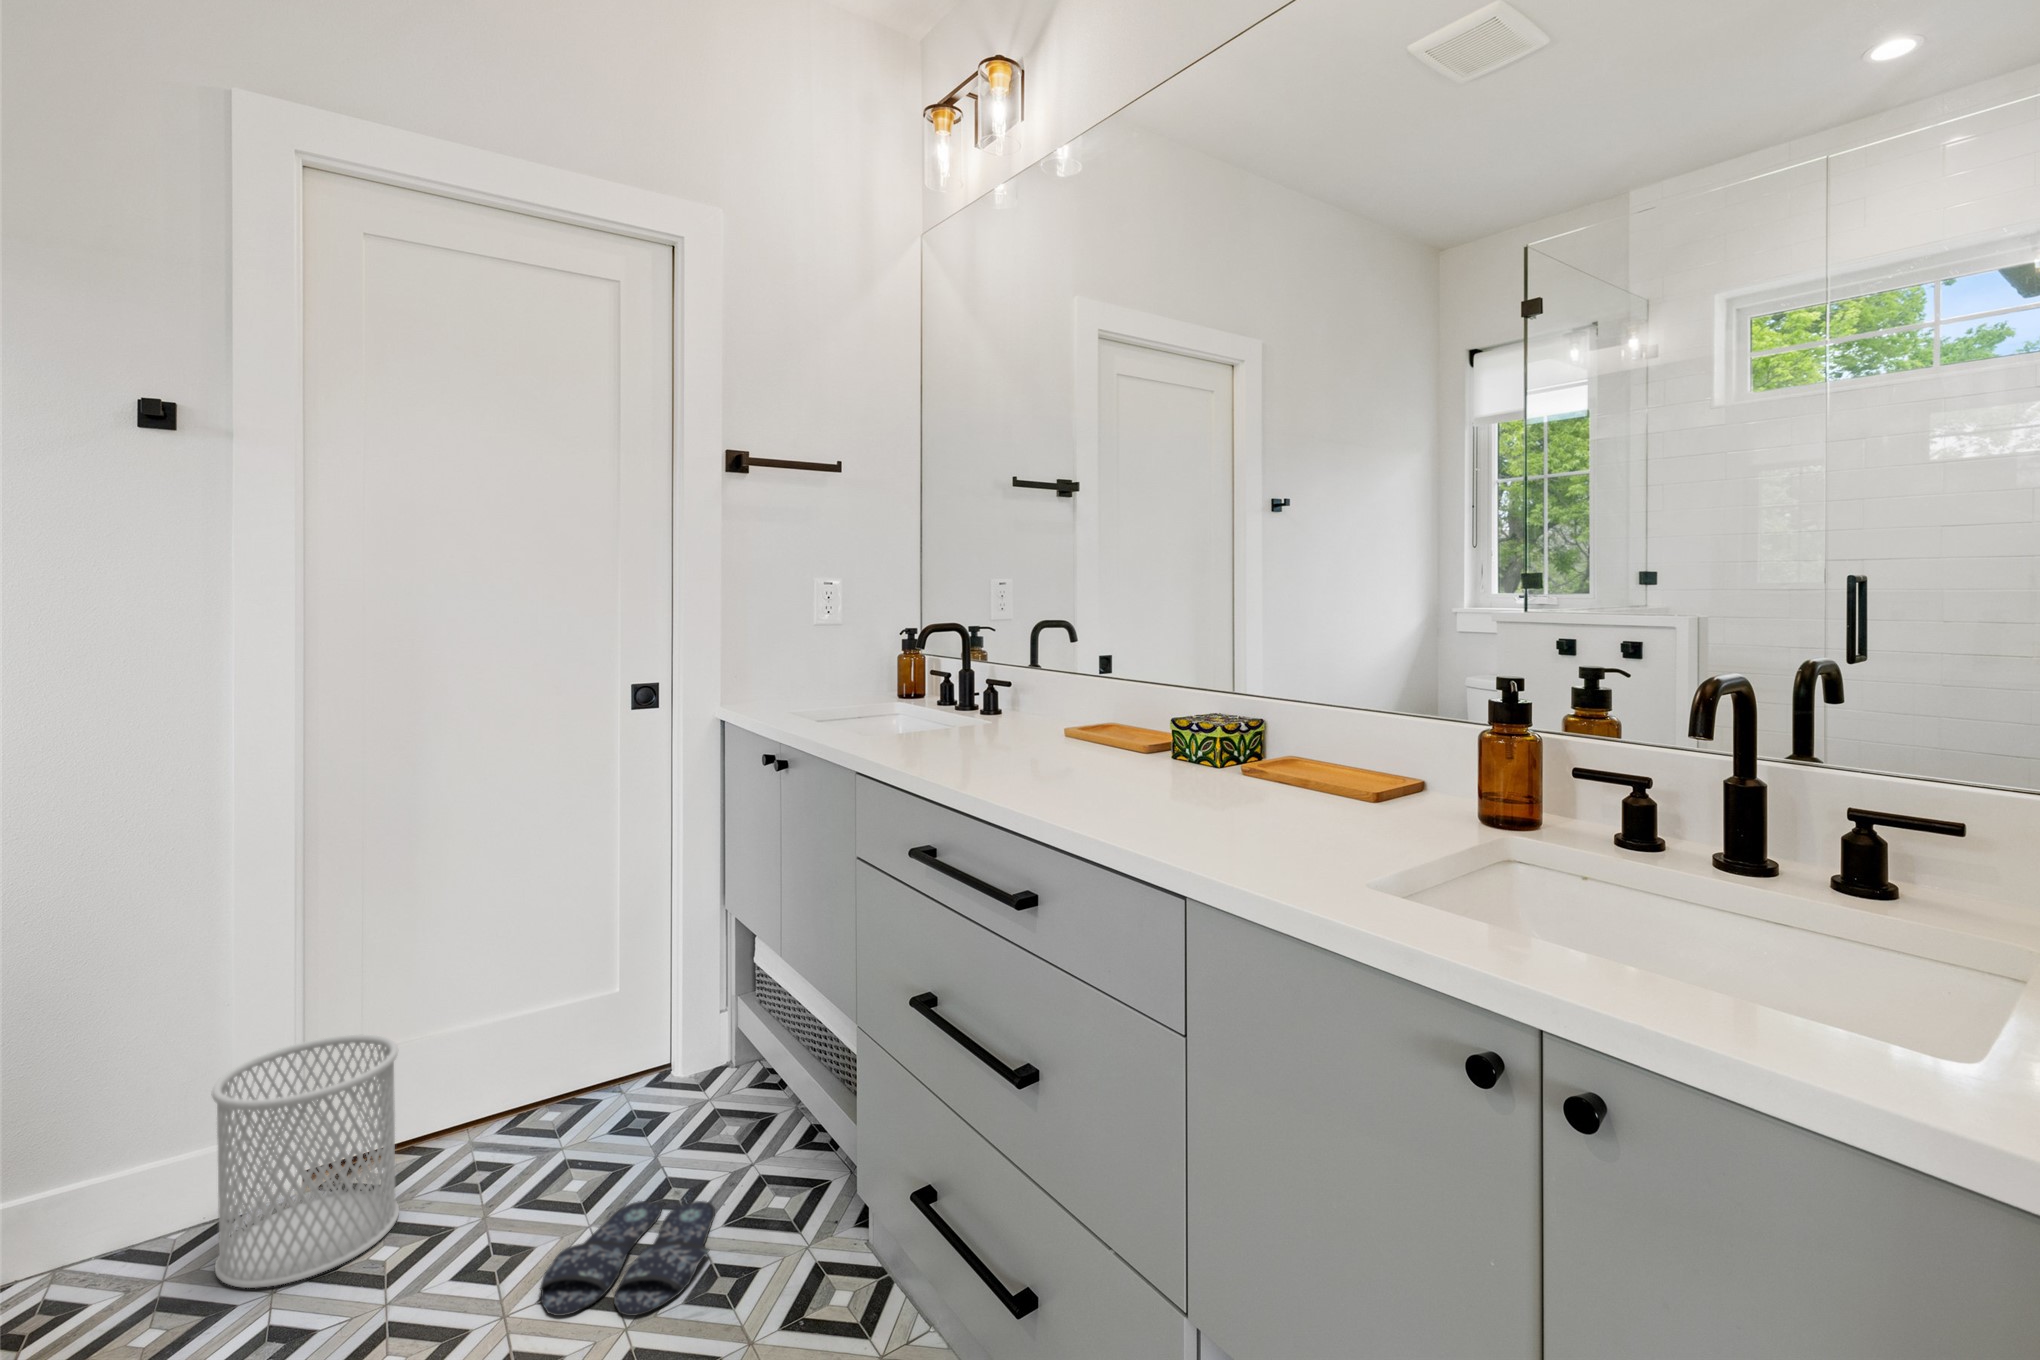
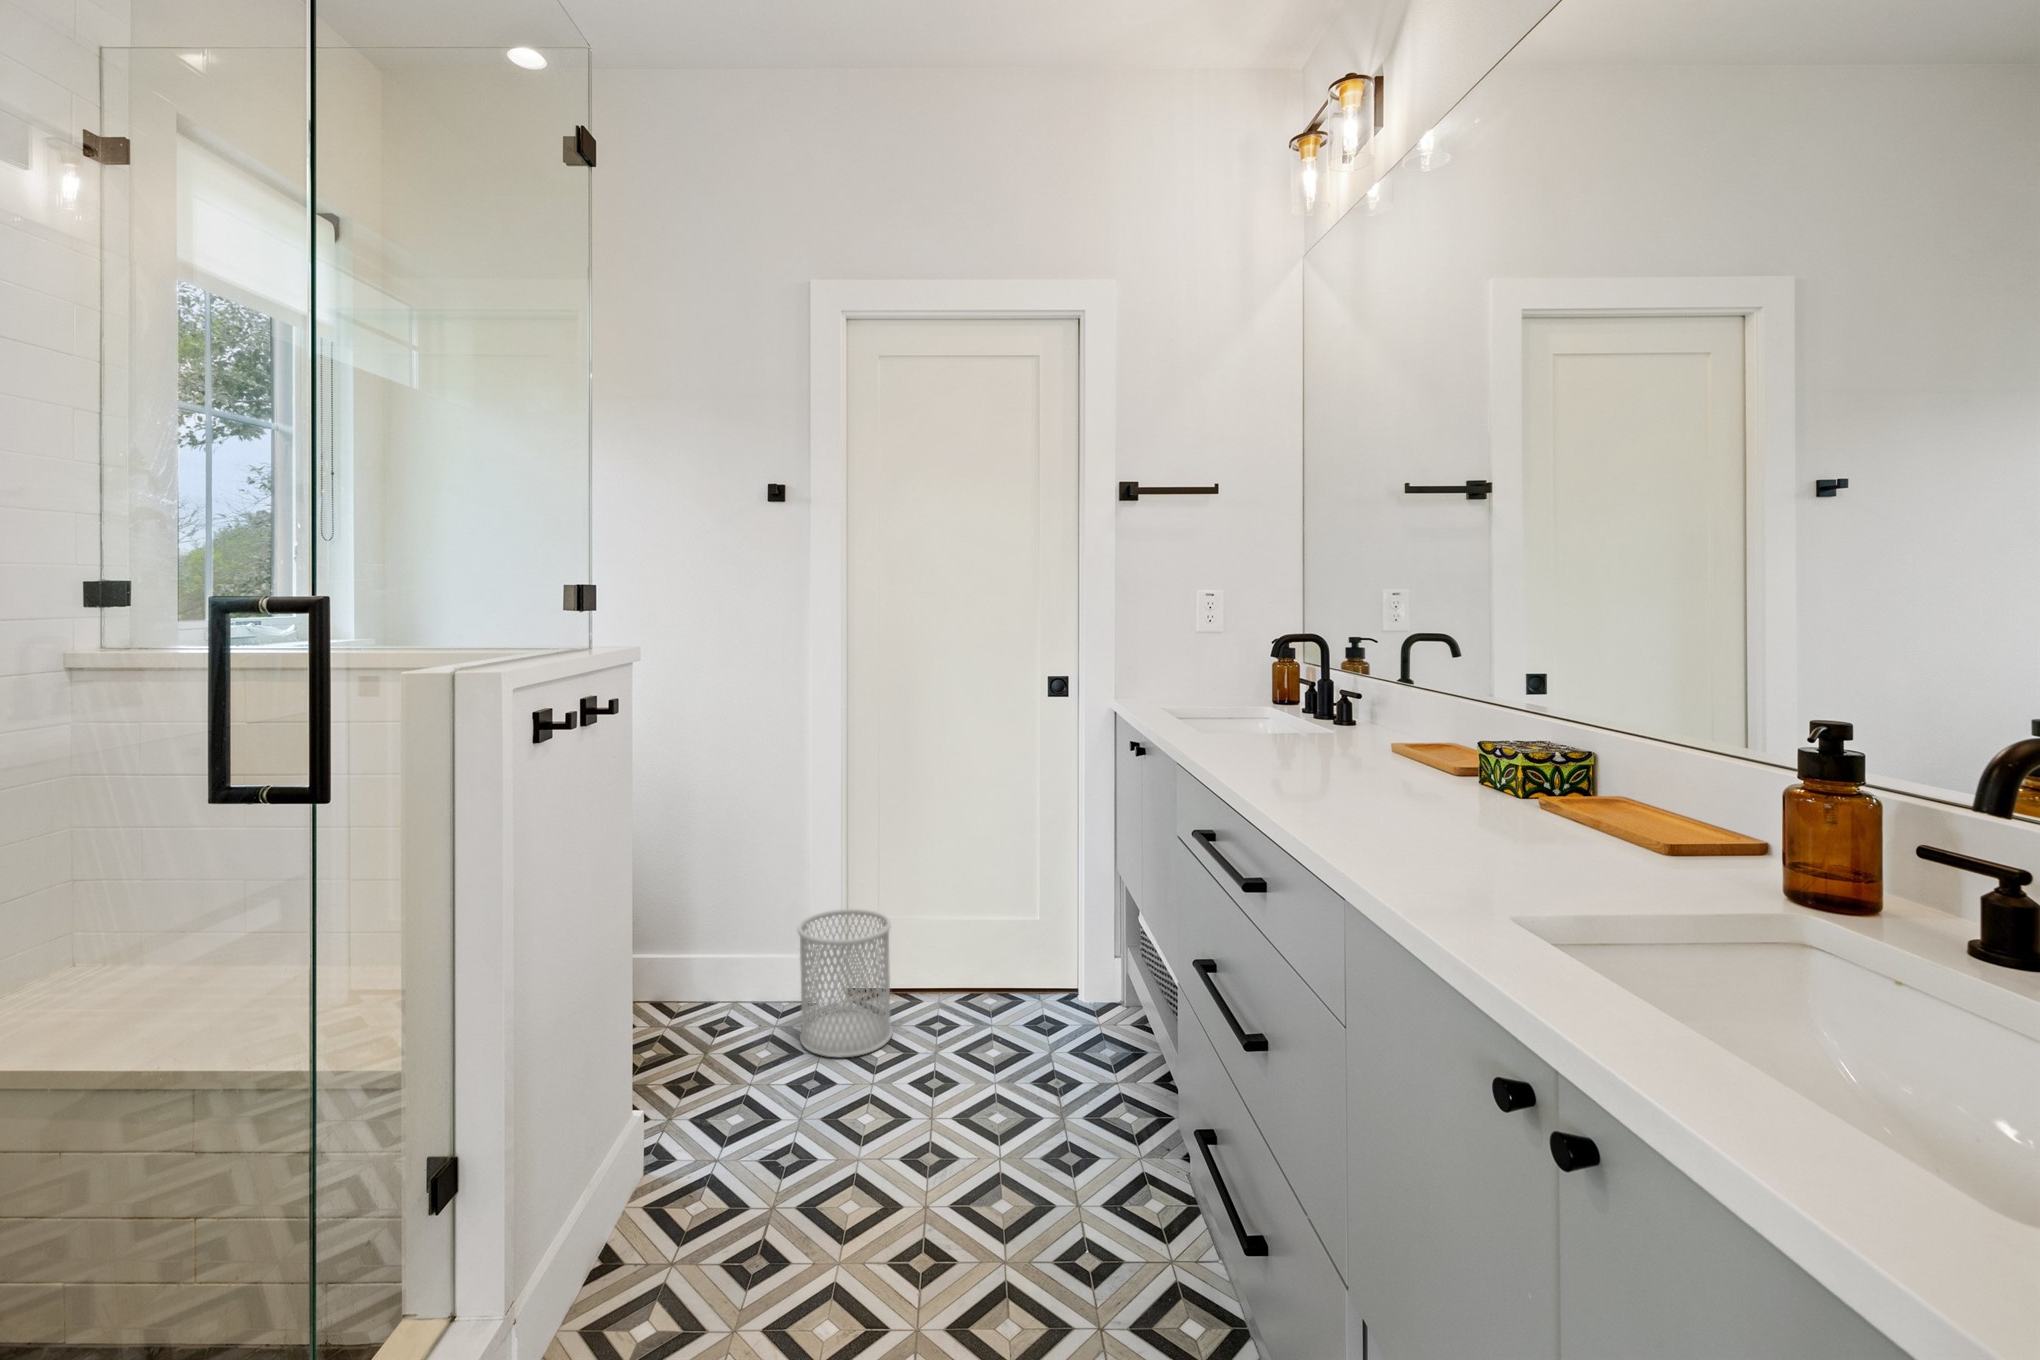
slippers: present [540,1201,715,1316] -> none [953,1077,1078,1154]

